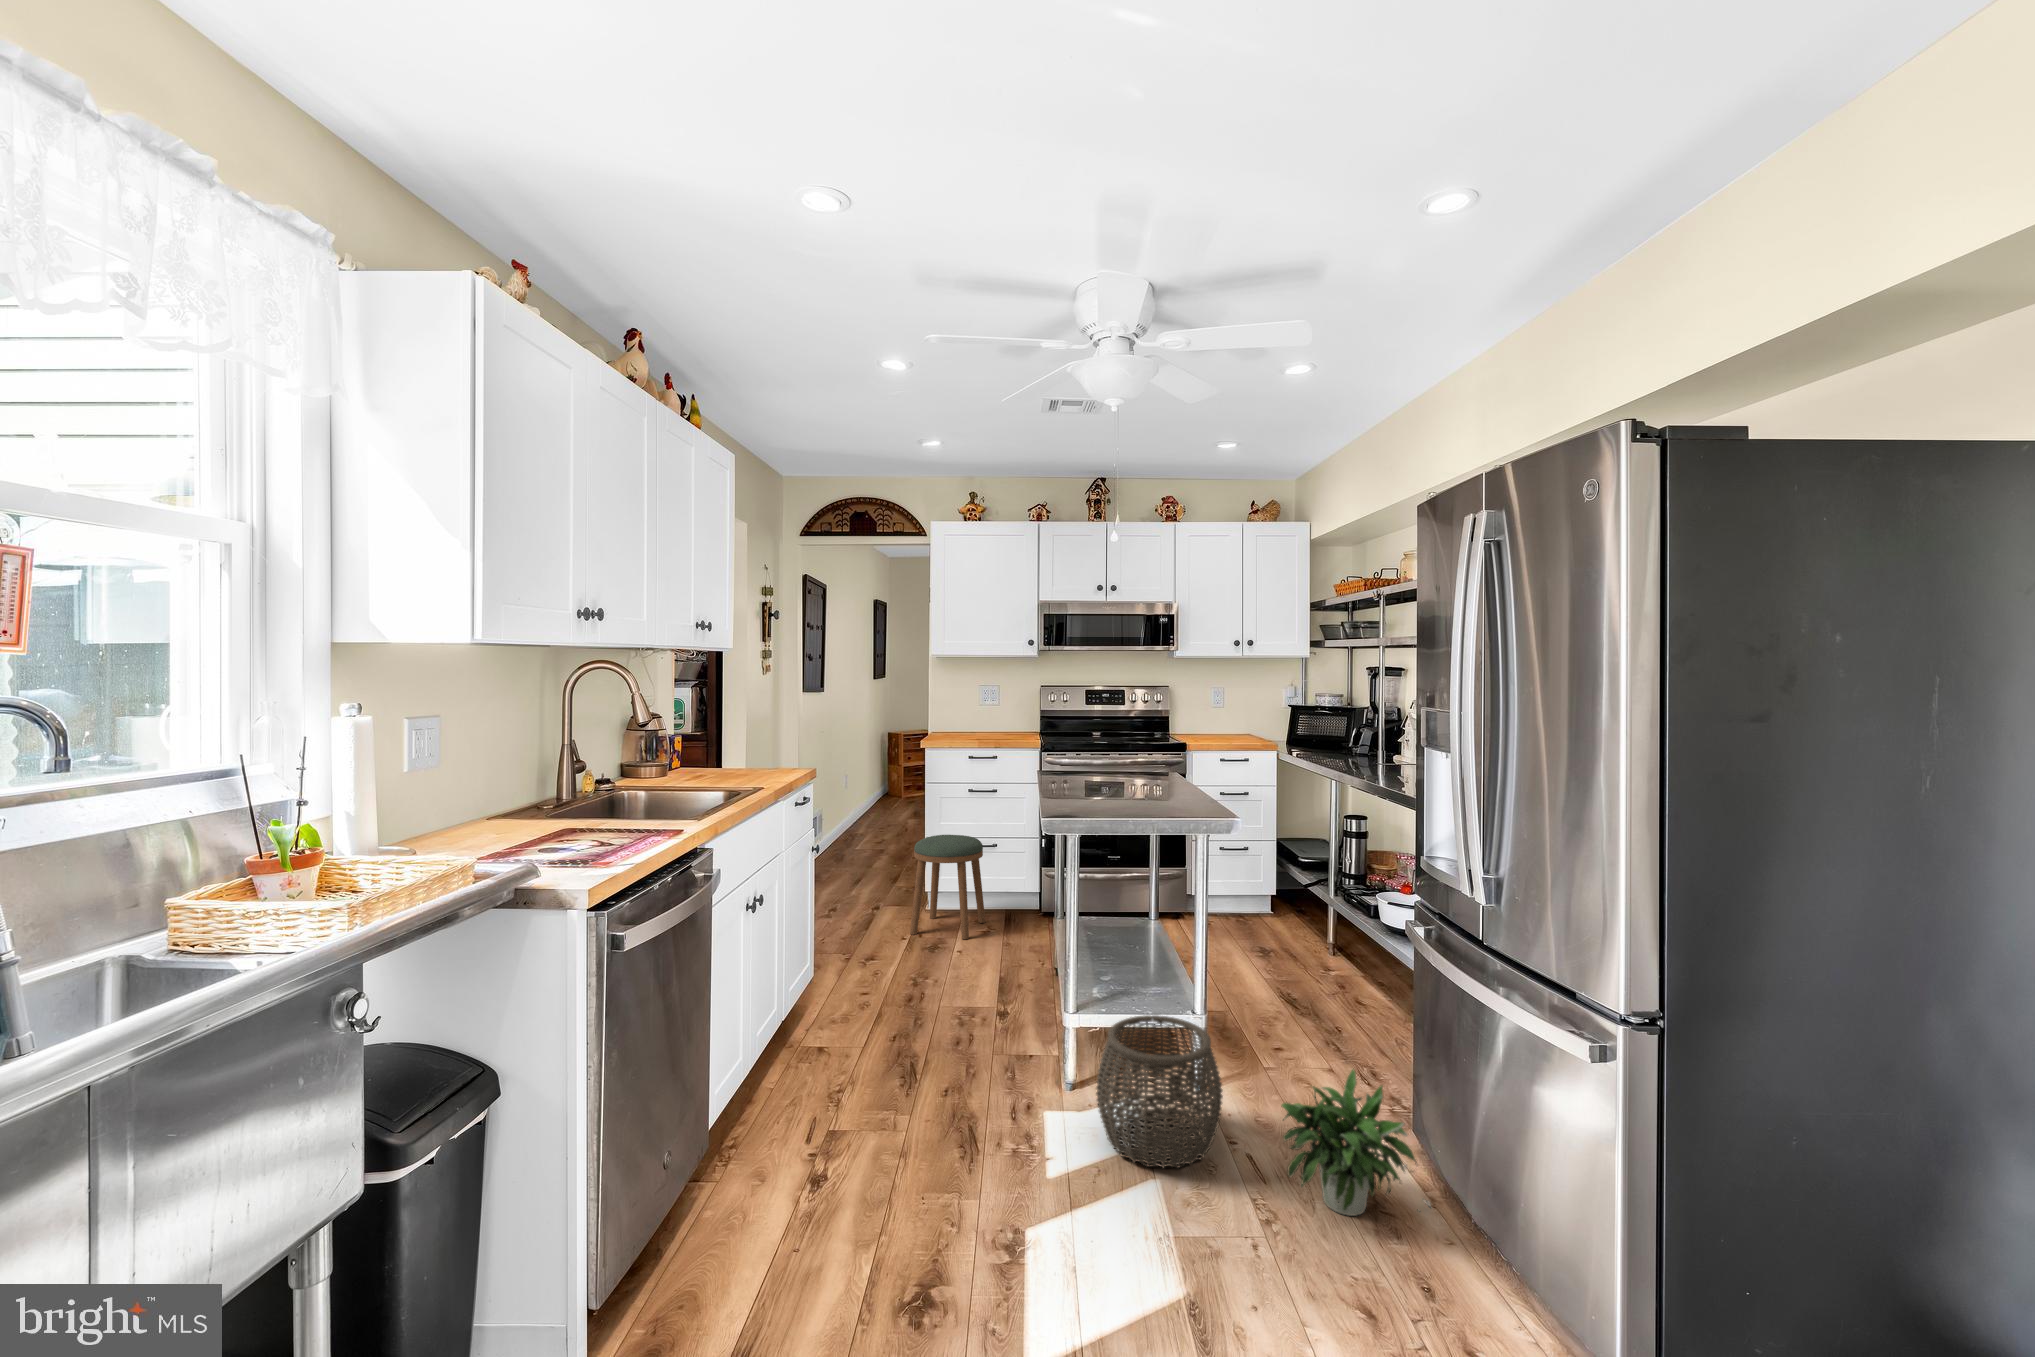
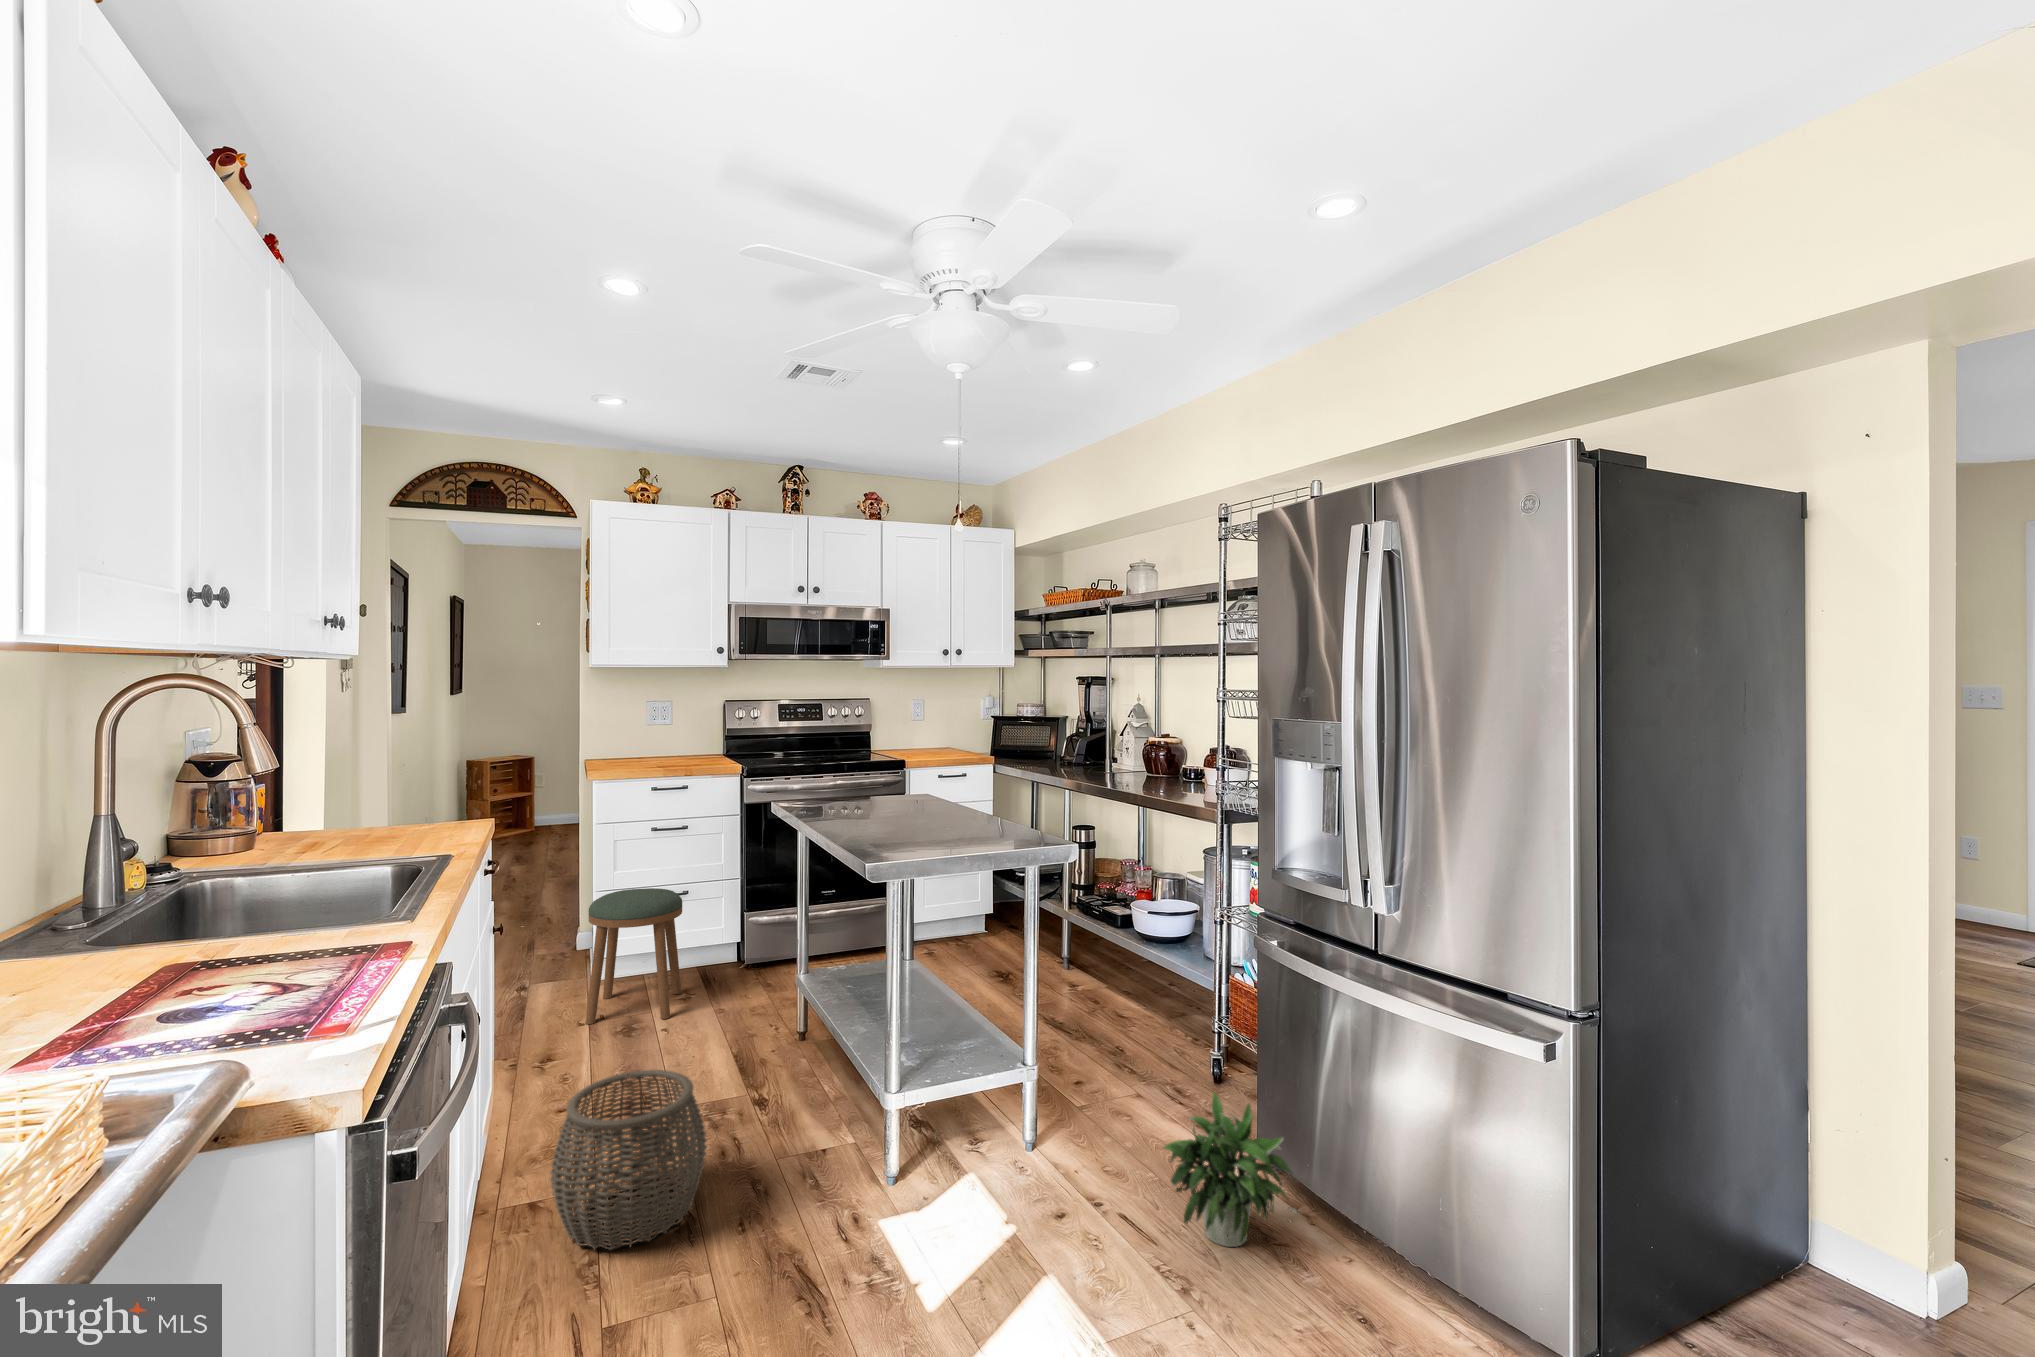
woven basket: present [1096,1015,1223,1168] -> present [550,1070,707,1250]

